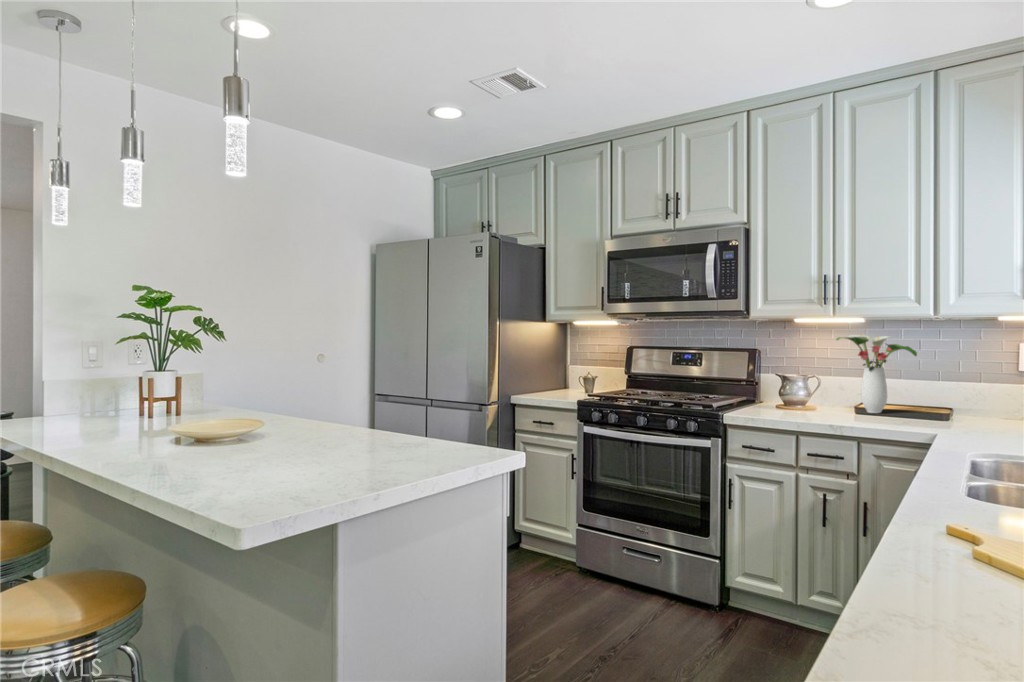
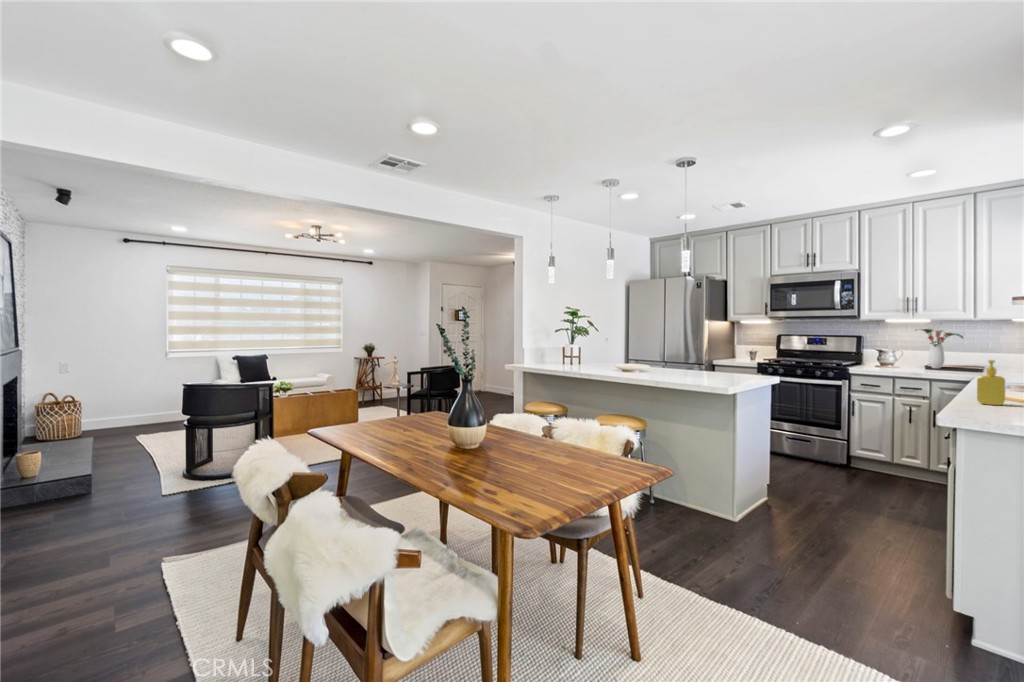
soap dispenser: none [899,439,981,600] -> present [977,360,1005,405]

